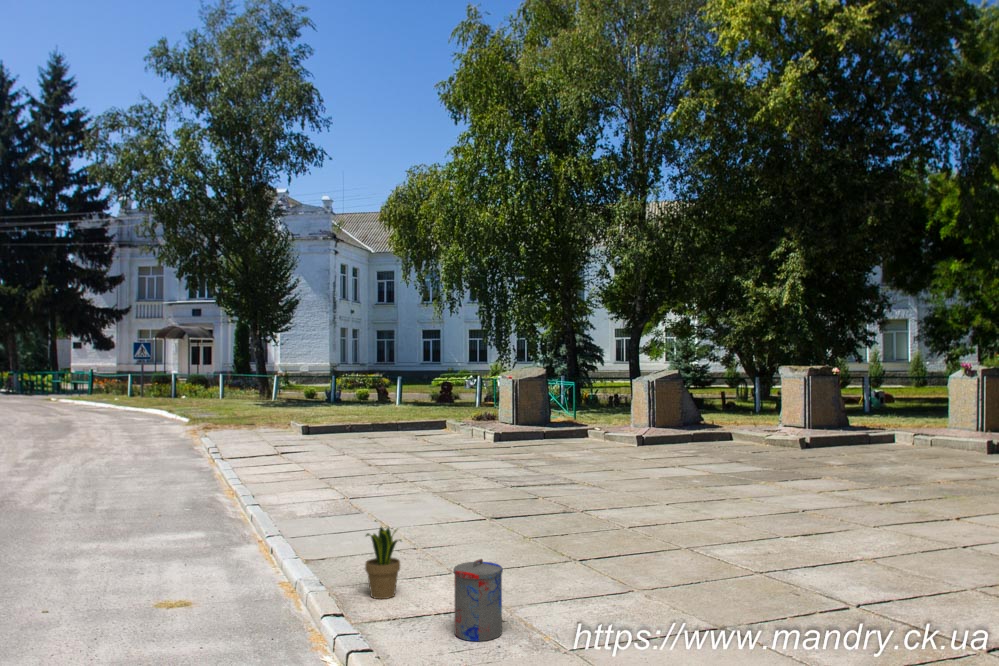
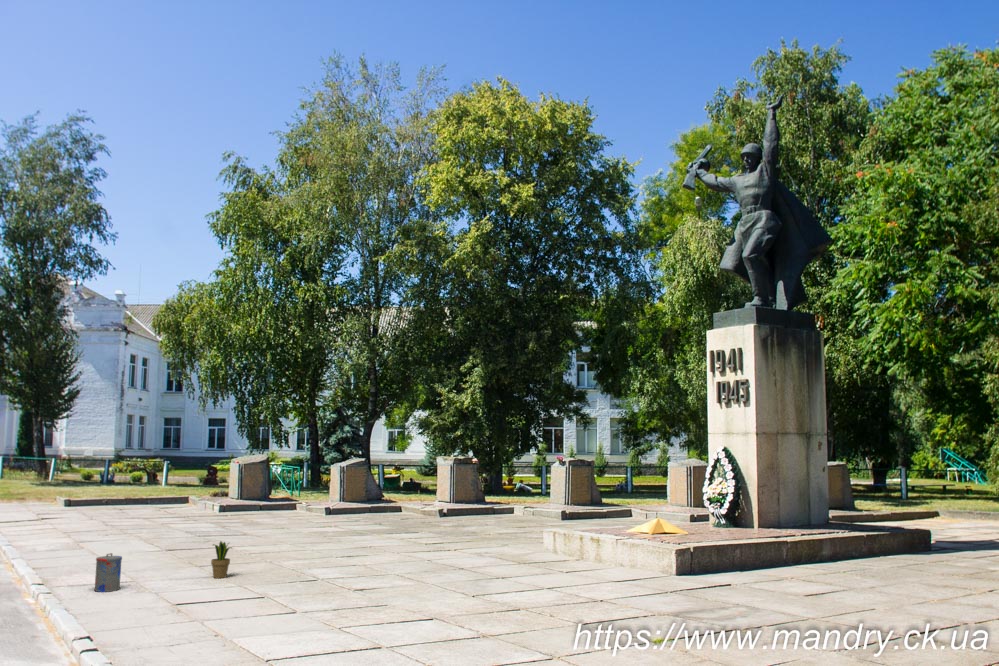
potted plant: present [365,526,401,599] -> present [211,541,230,578]

